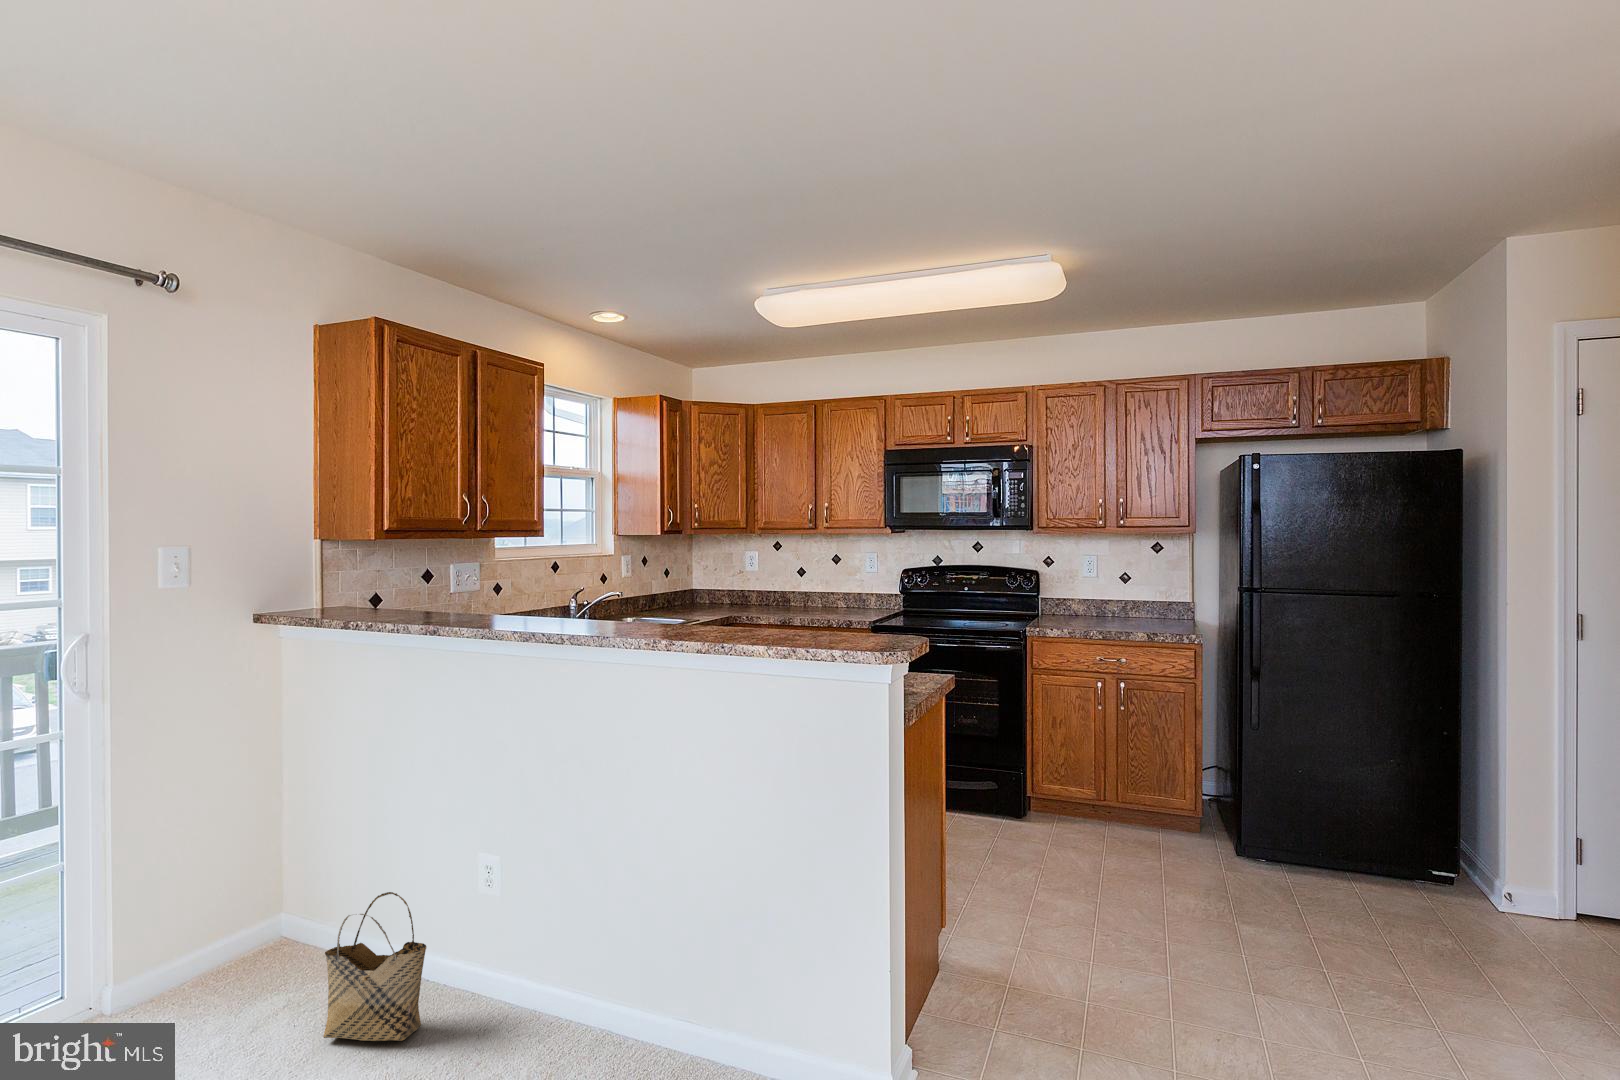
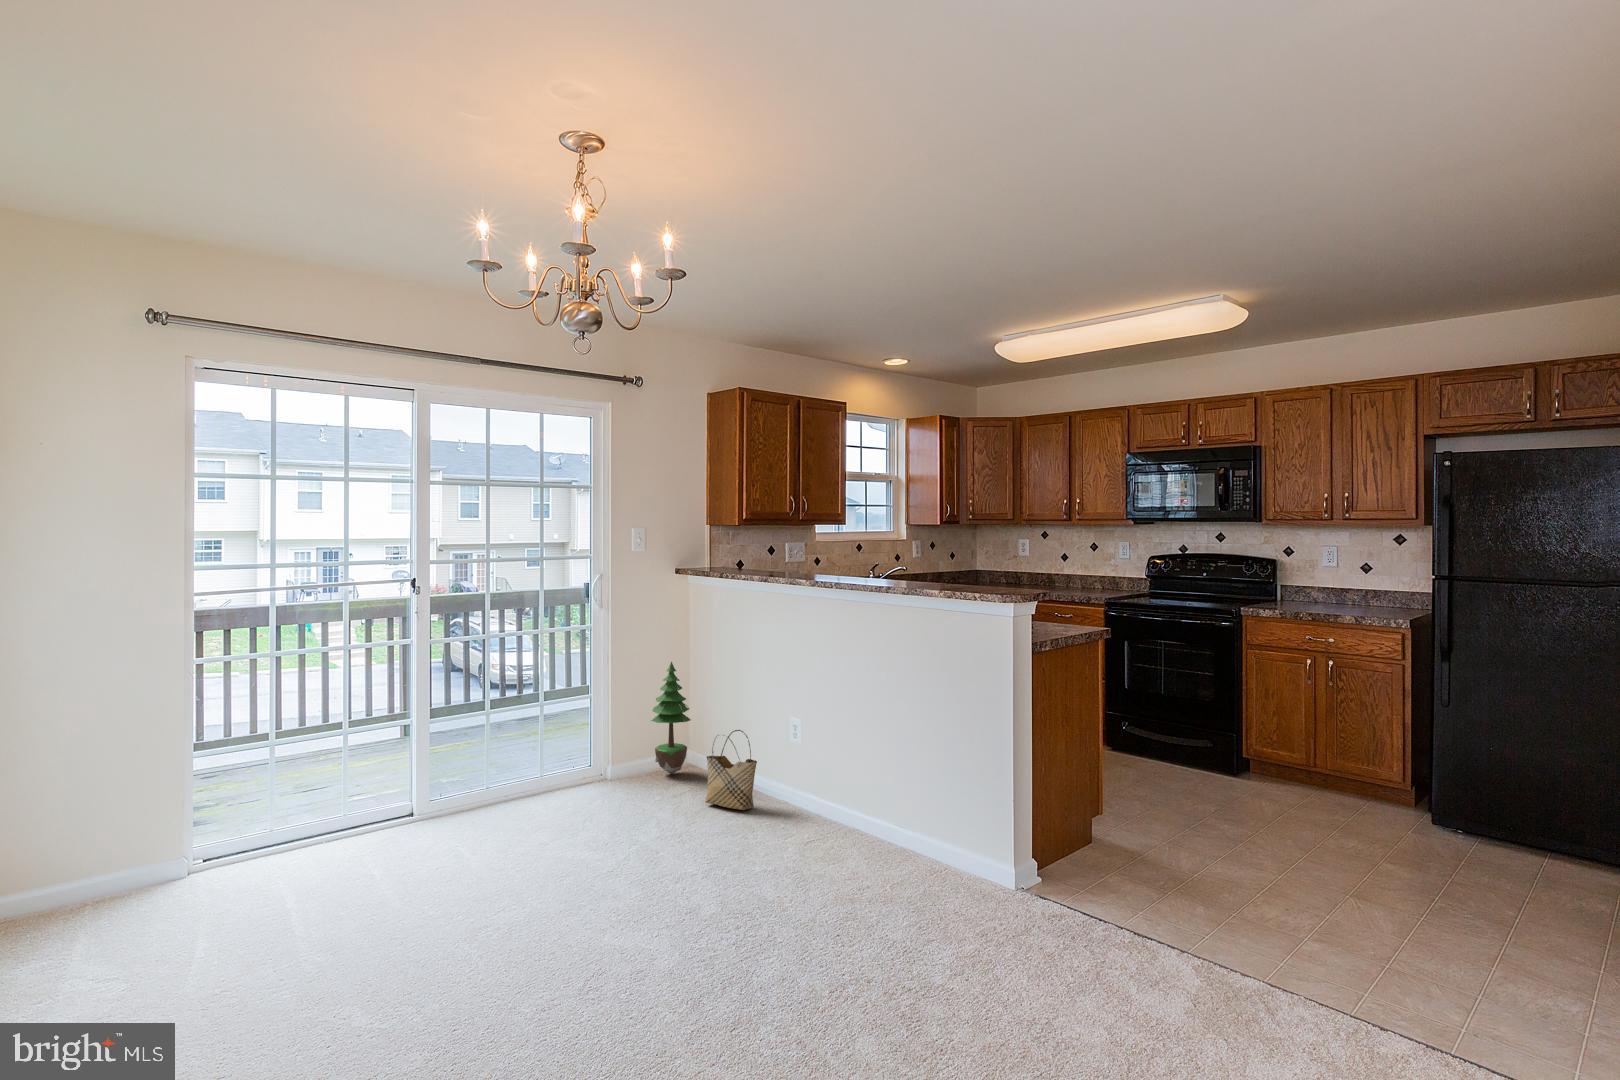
potted tree: none [206,775,292,973] -> present [651,662,691,774]

